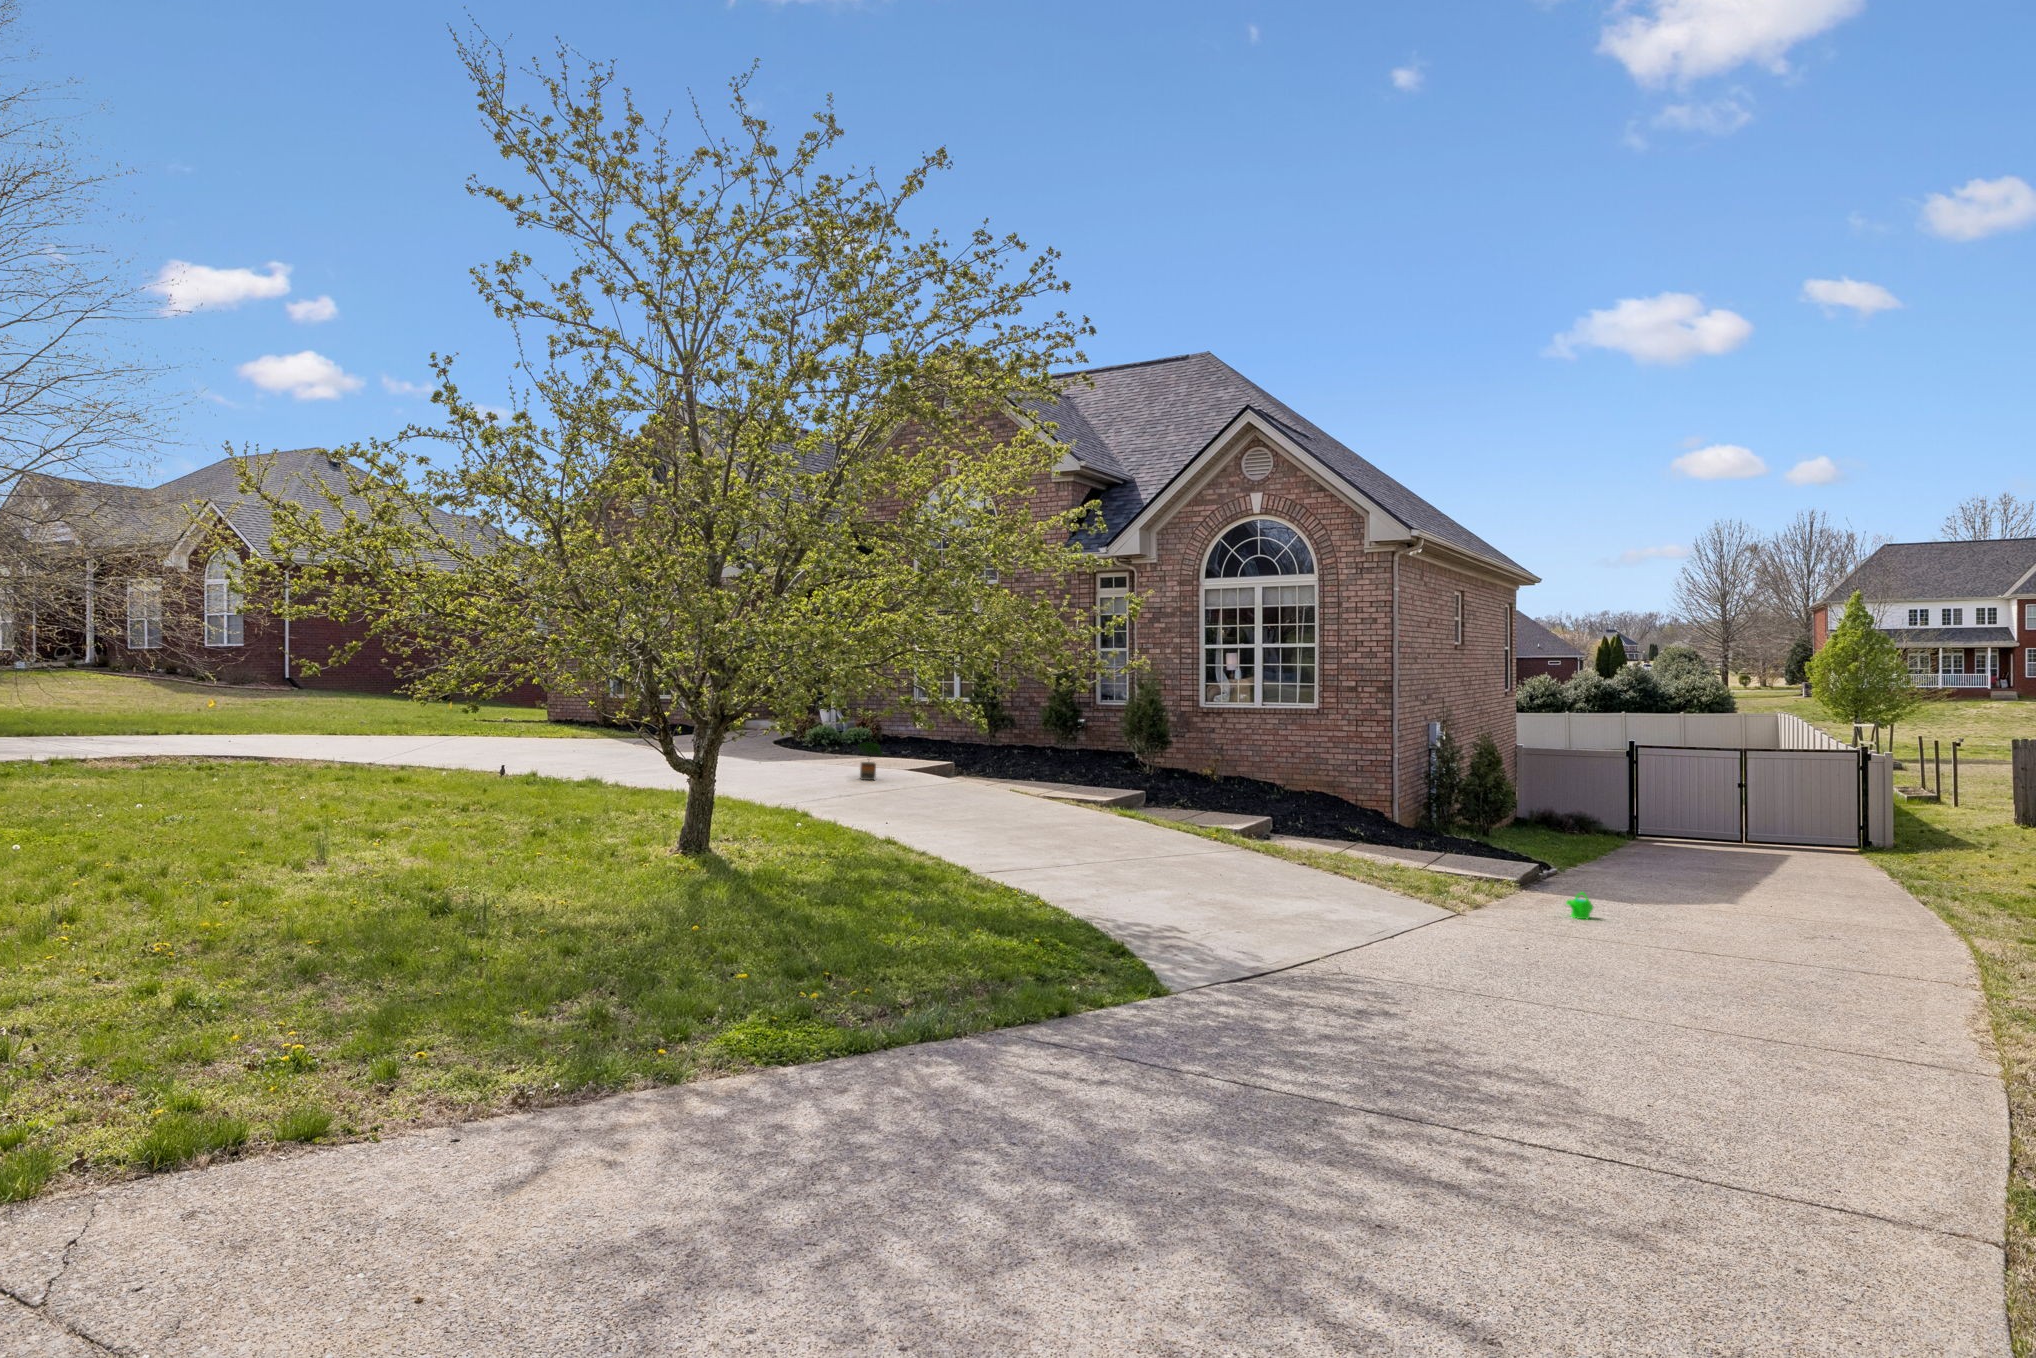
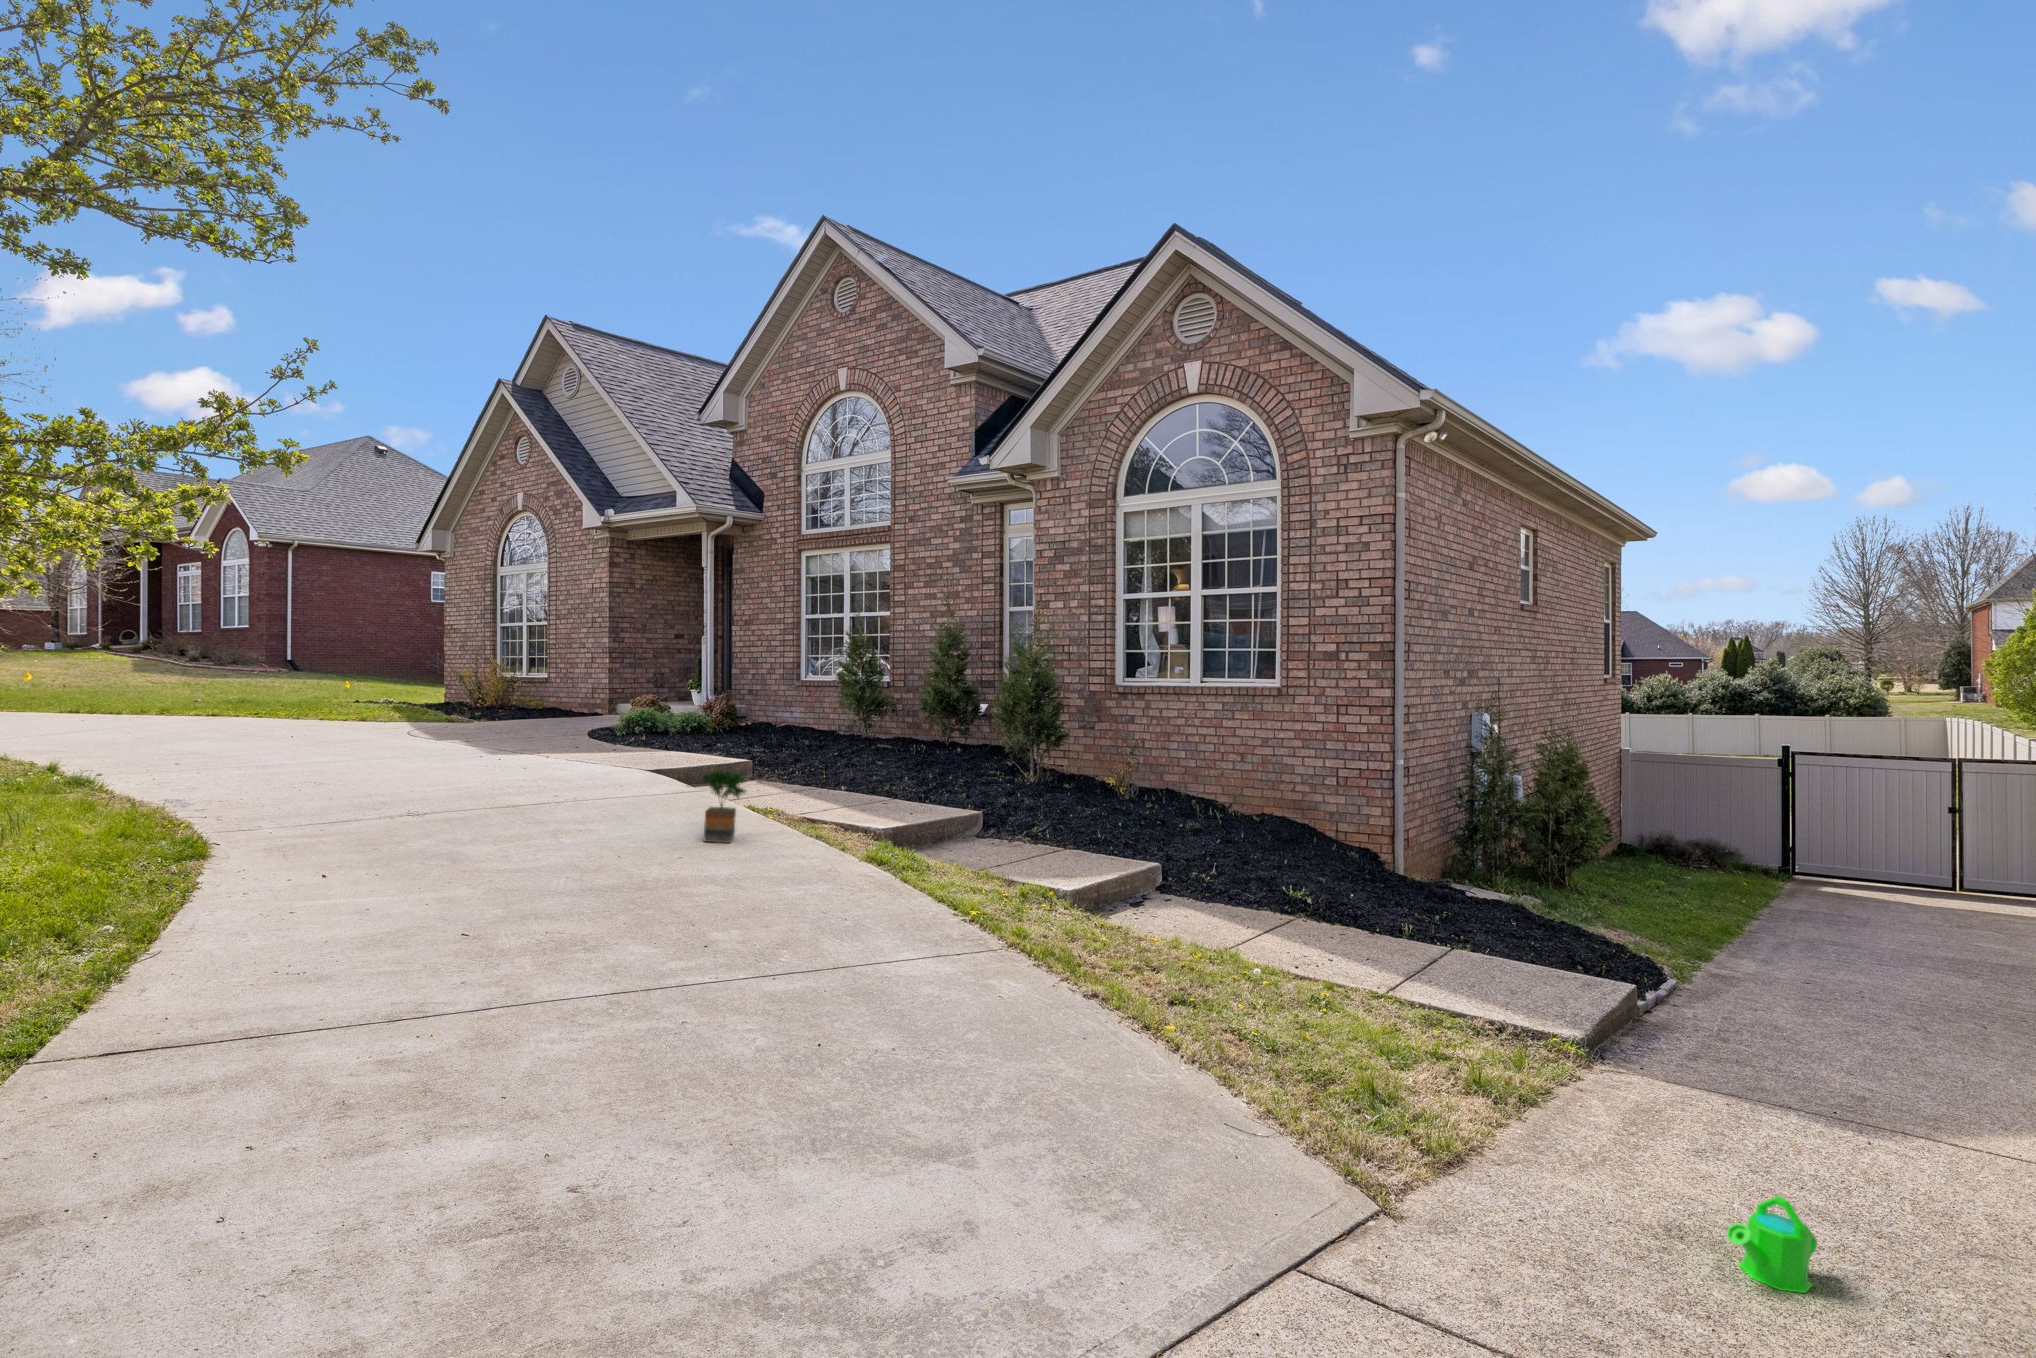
potted tree: present [858,742,882,780] -> present [702,771,745,843]

